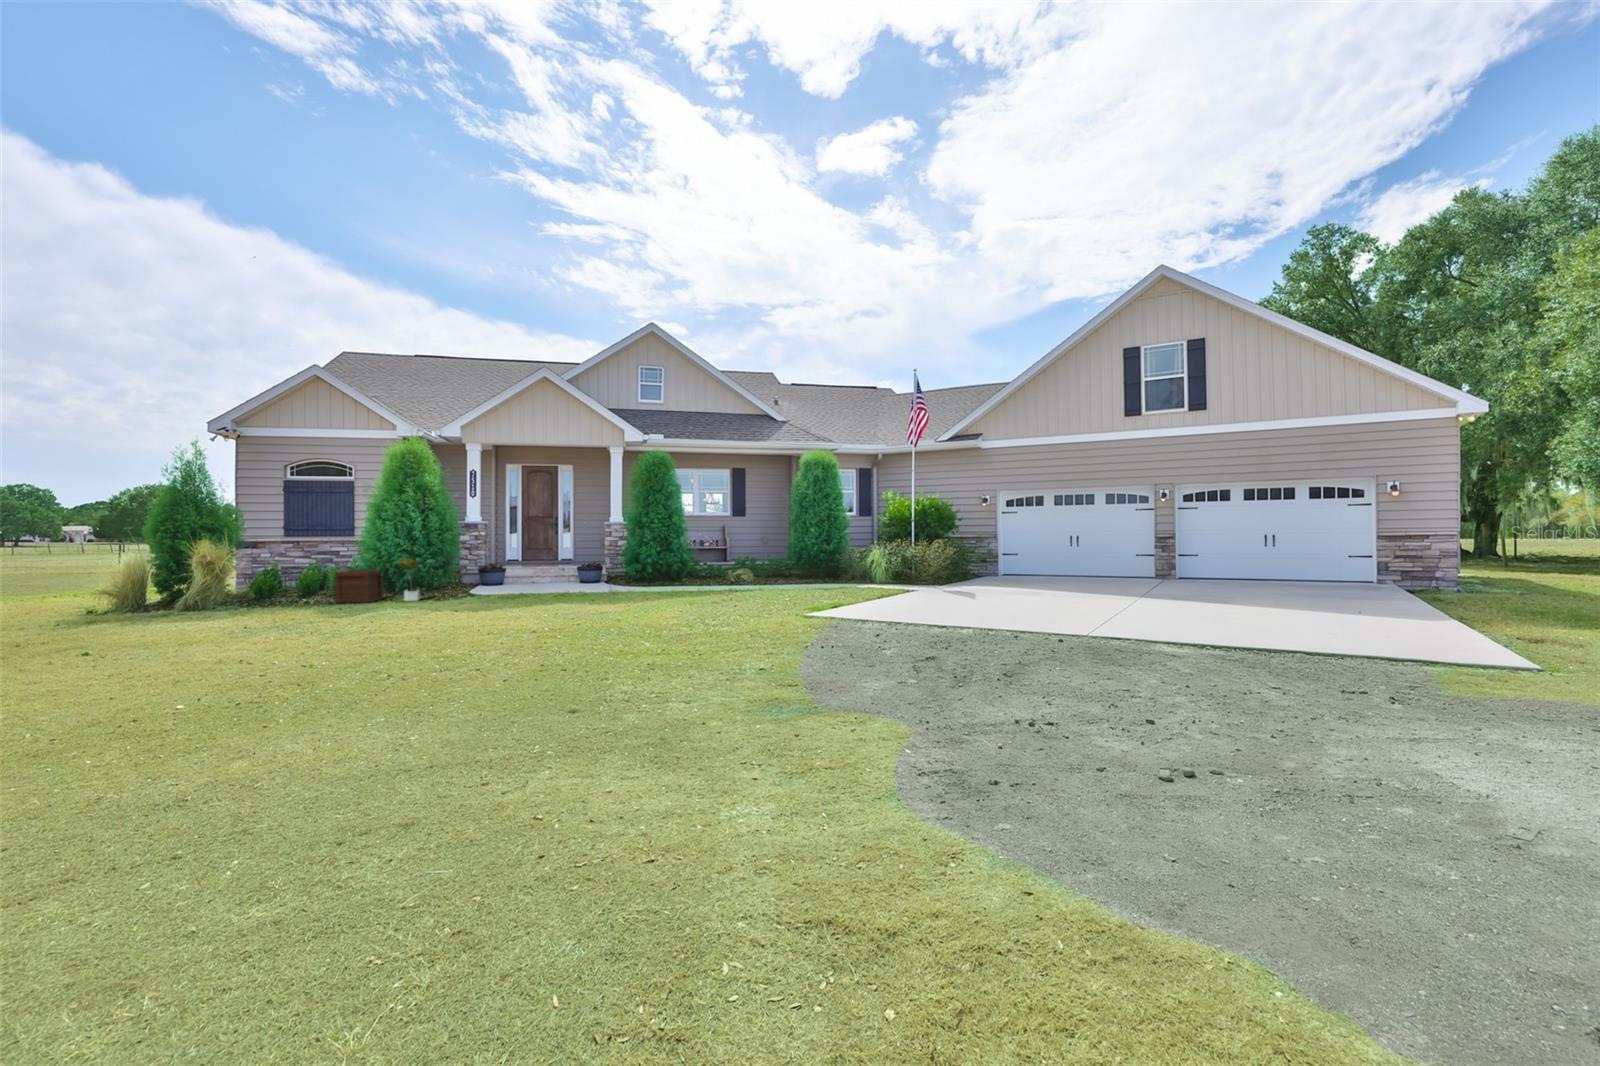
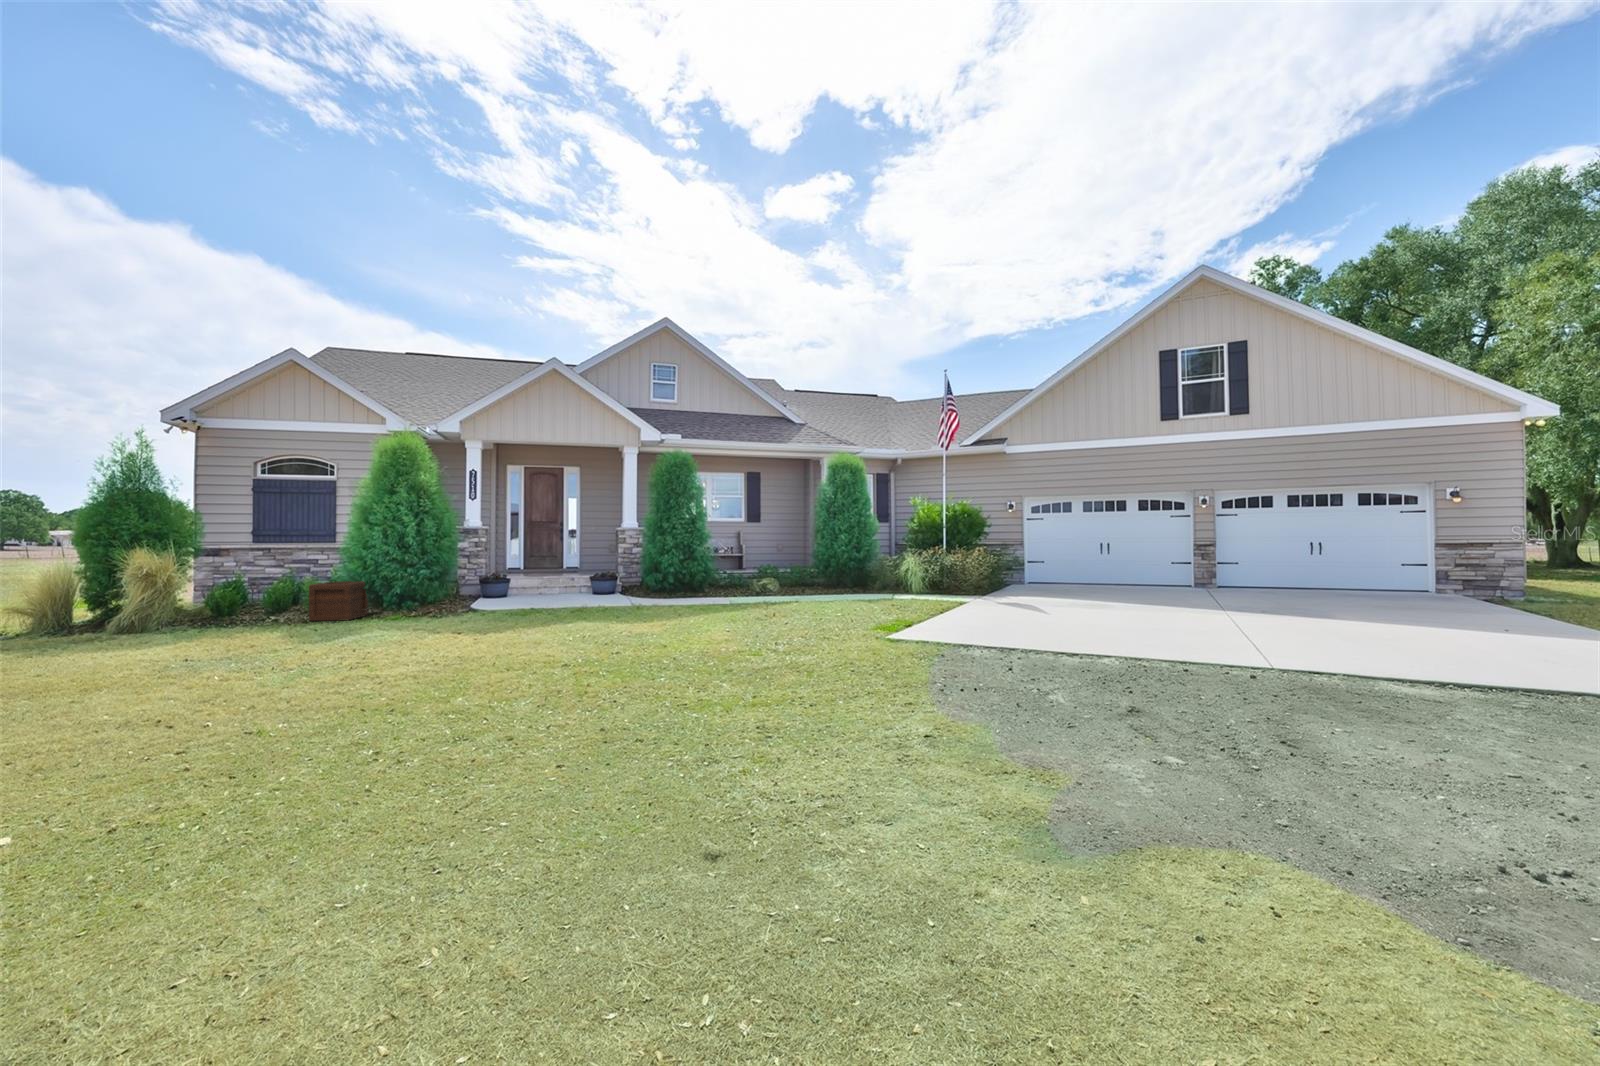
potted tree: present [399,558,420,601] -> none [386,567,412,618]

